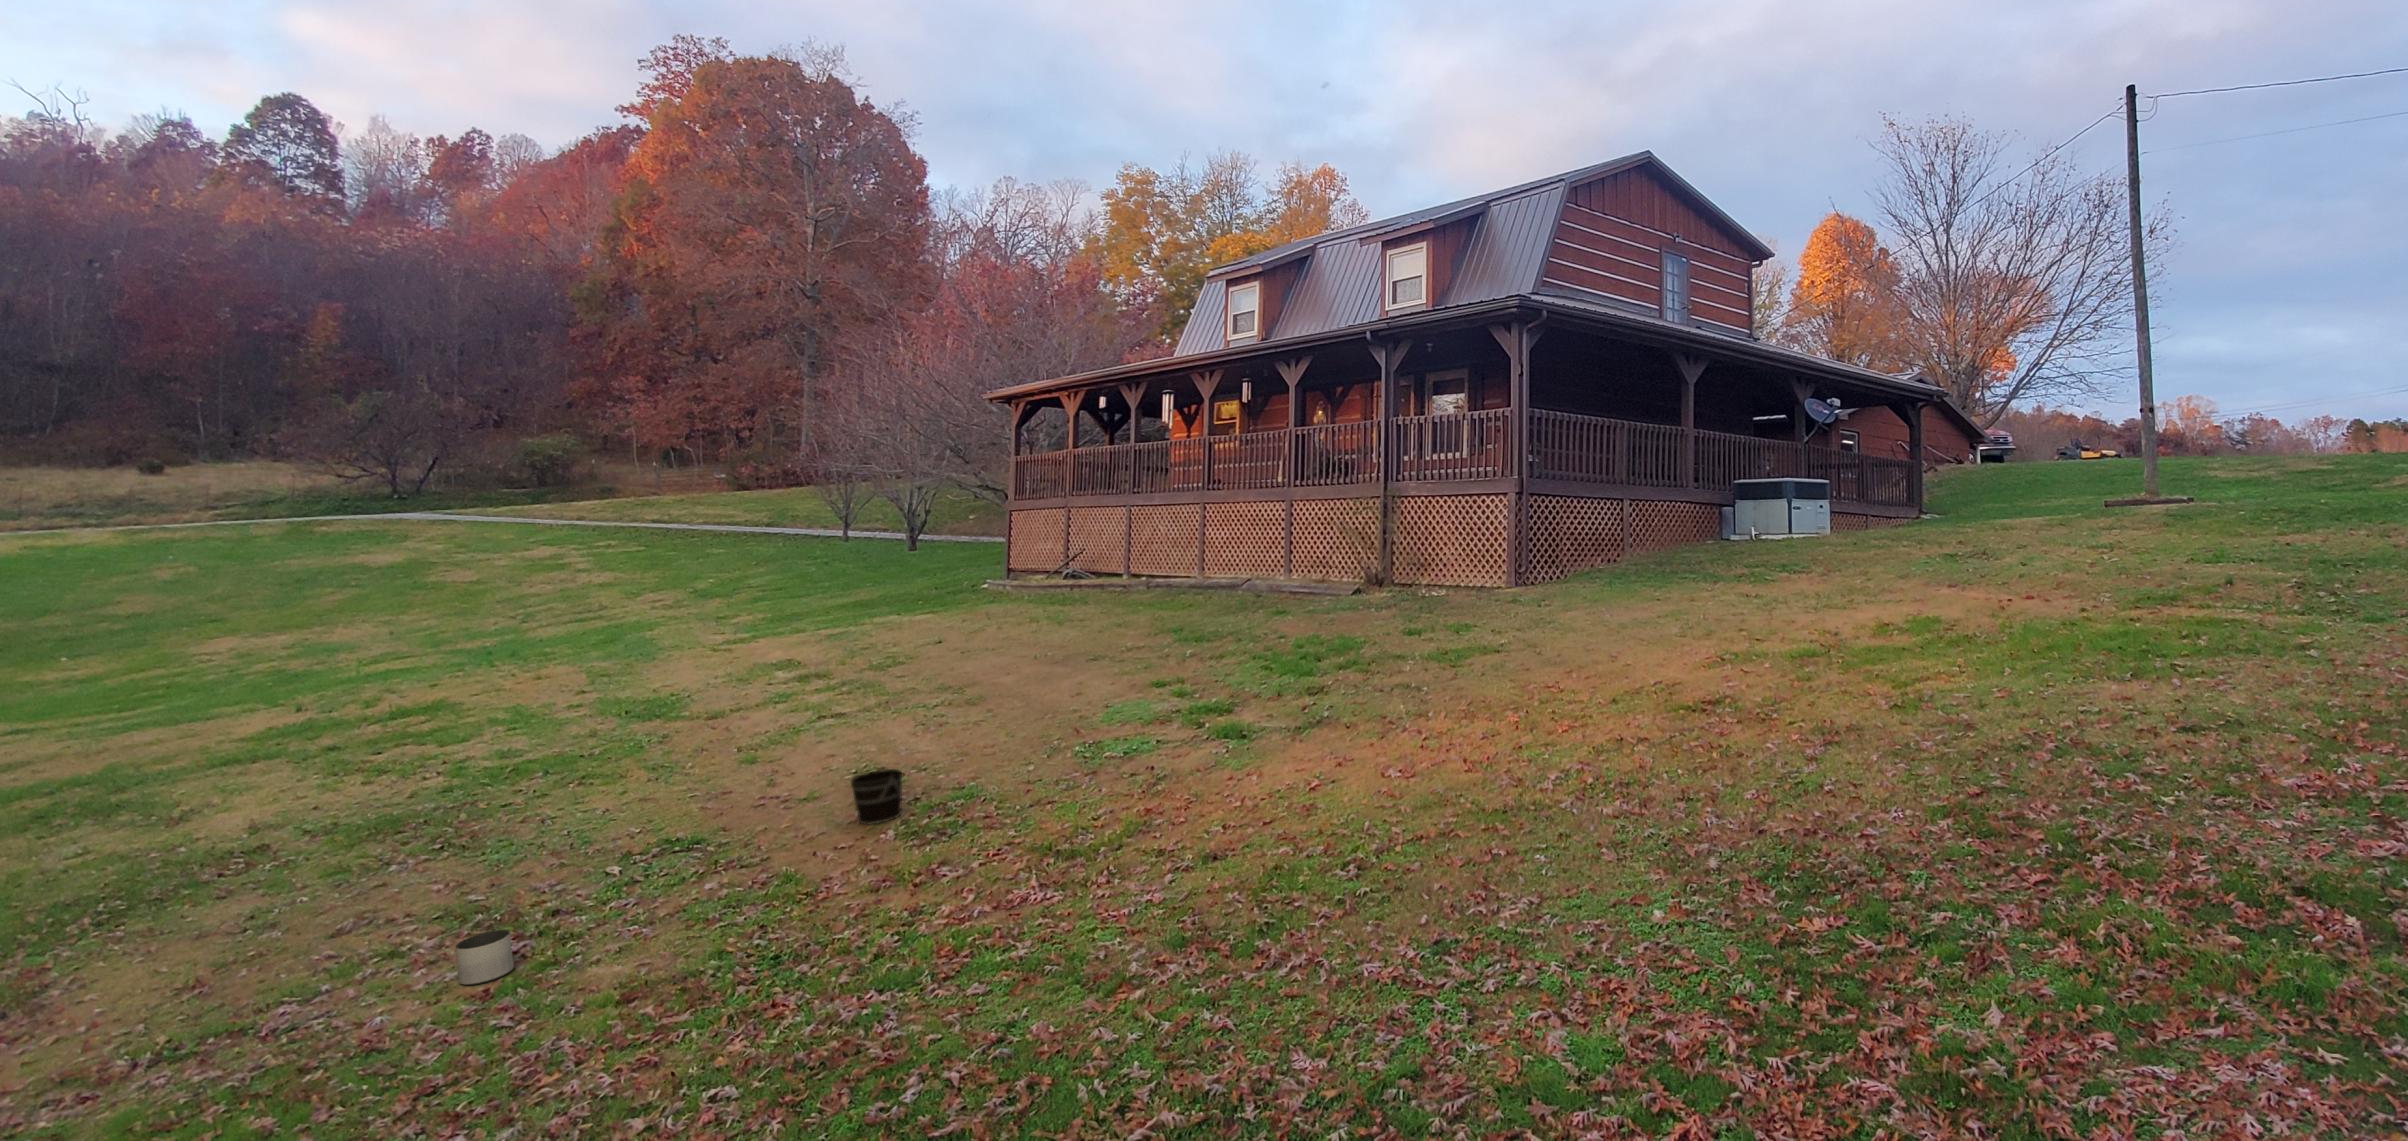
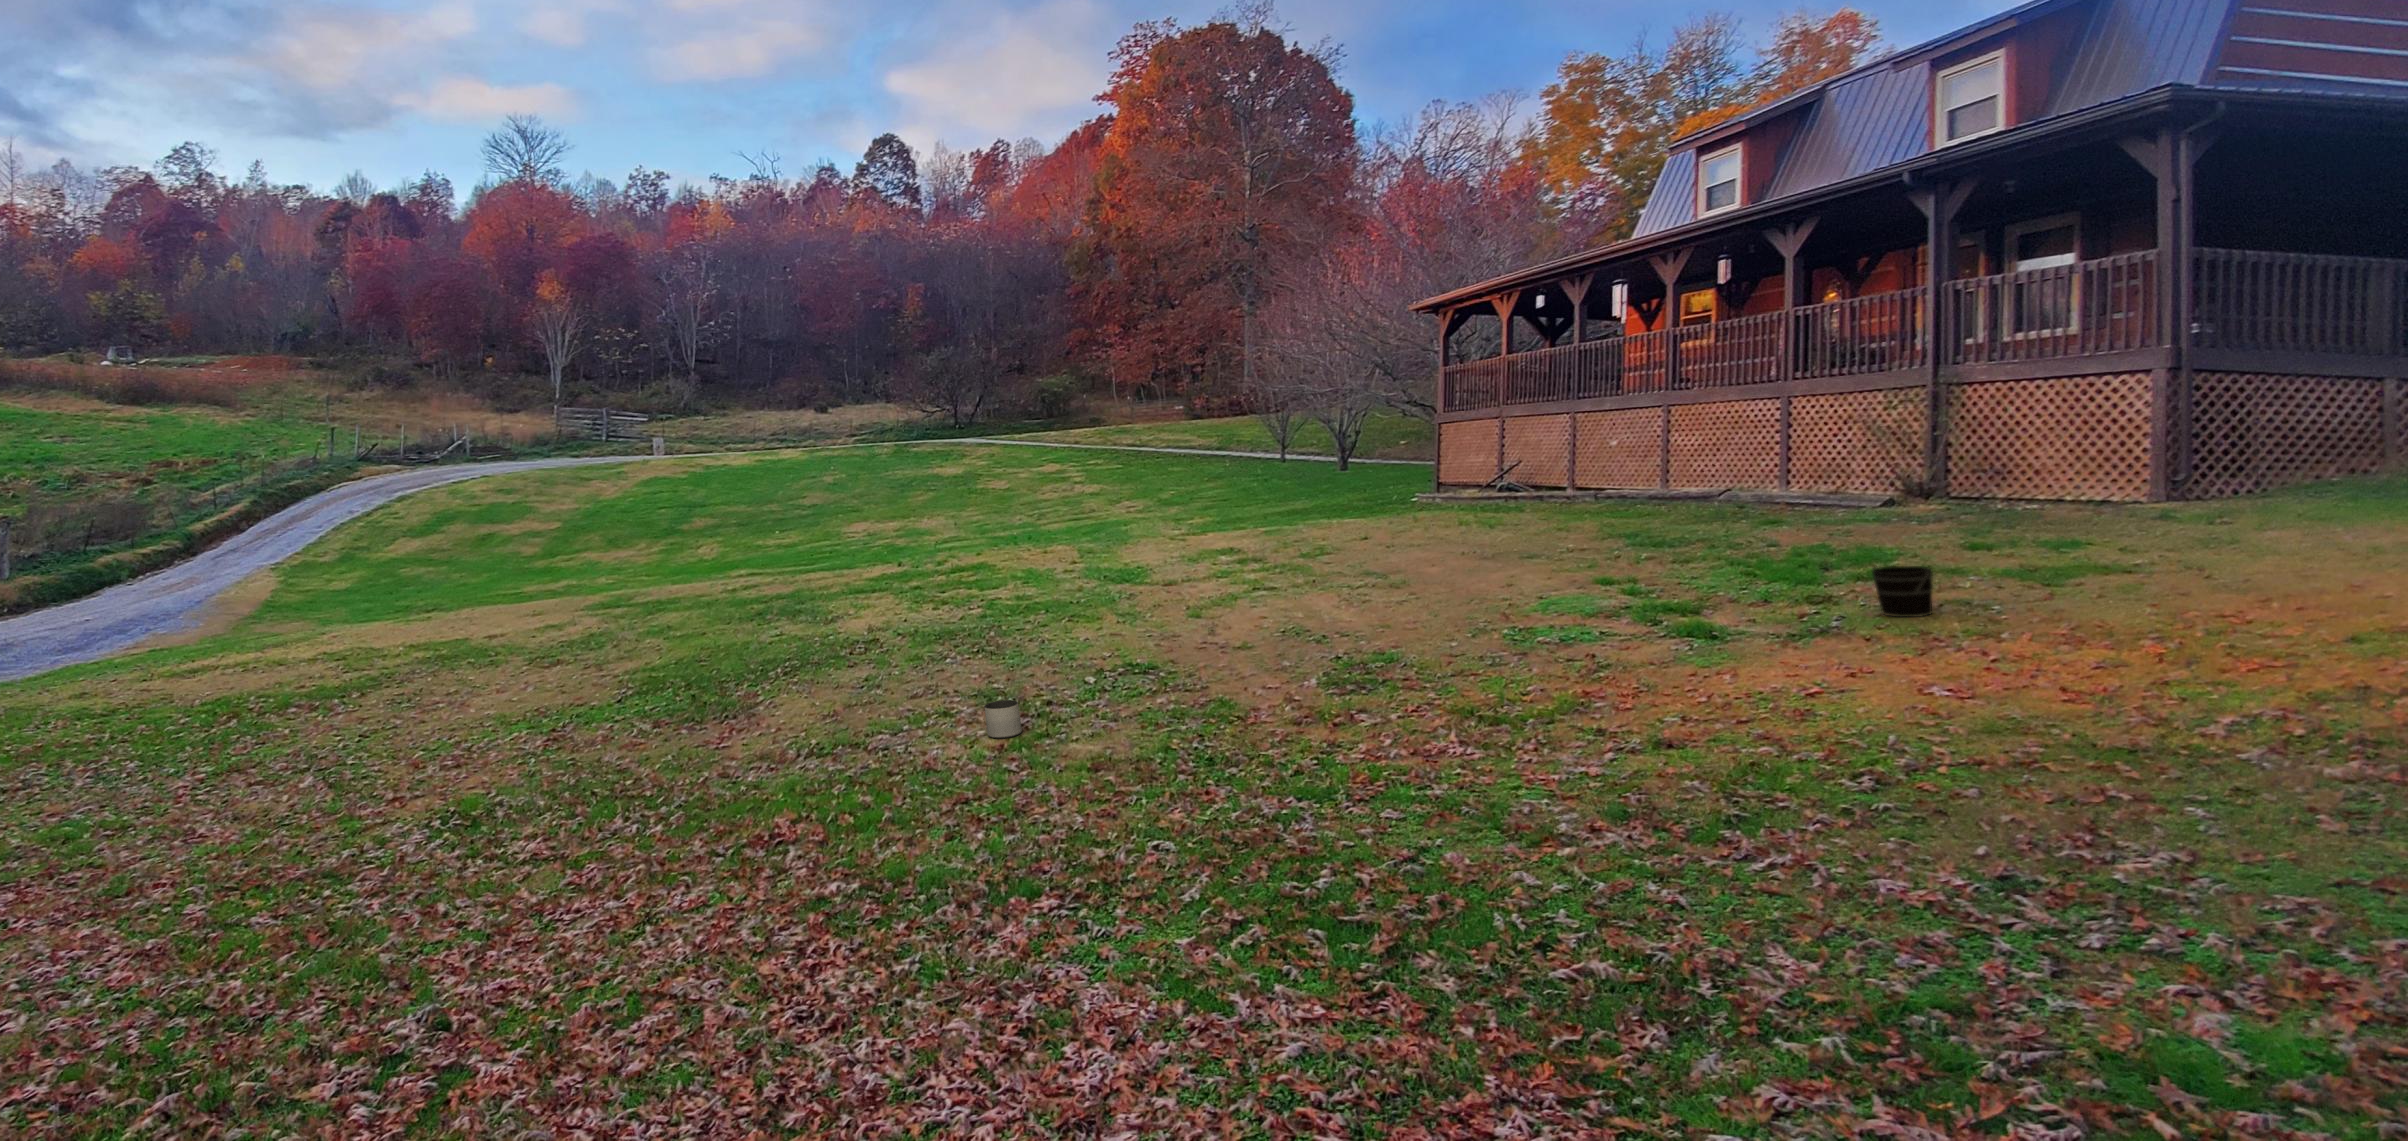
bucket: present [851,769,902,824] -> present [1872,566,1932,617]

